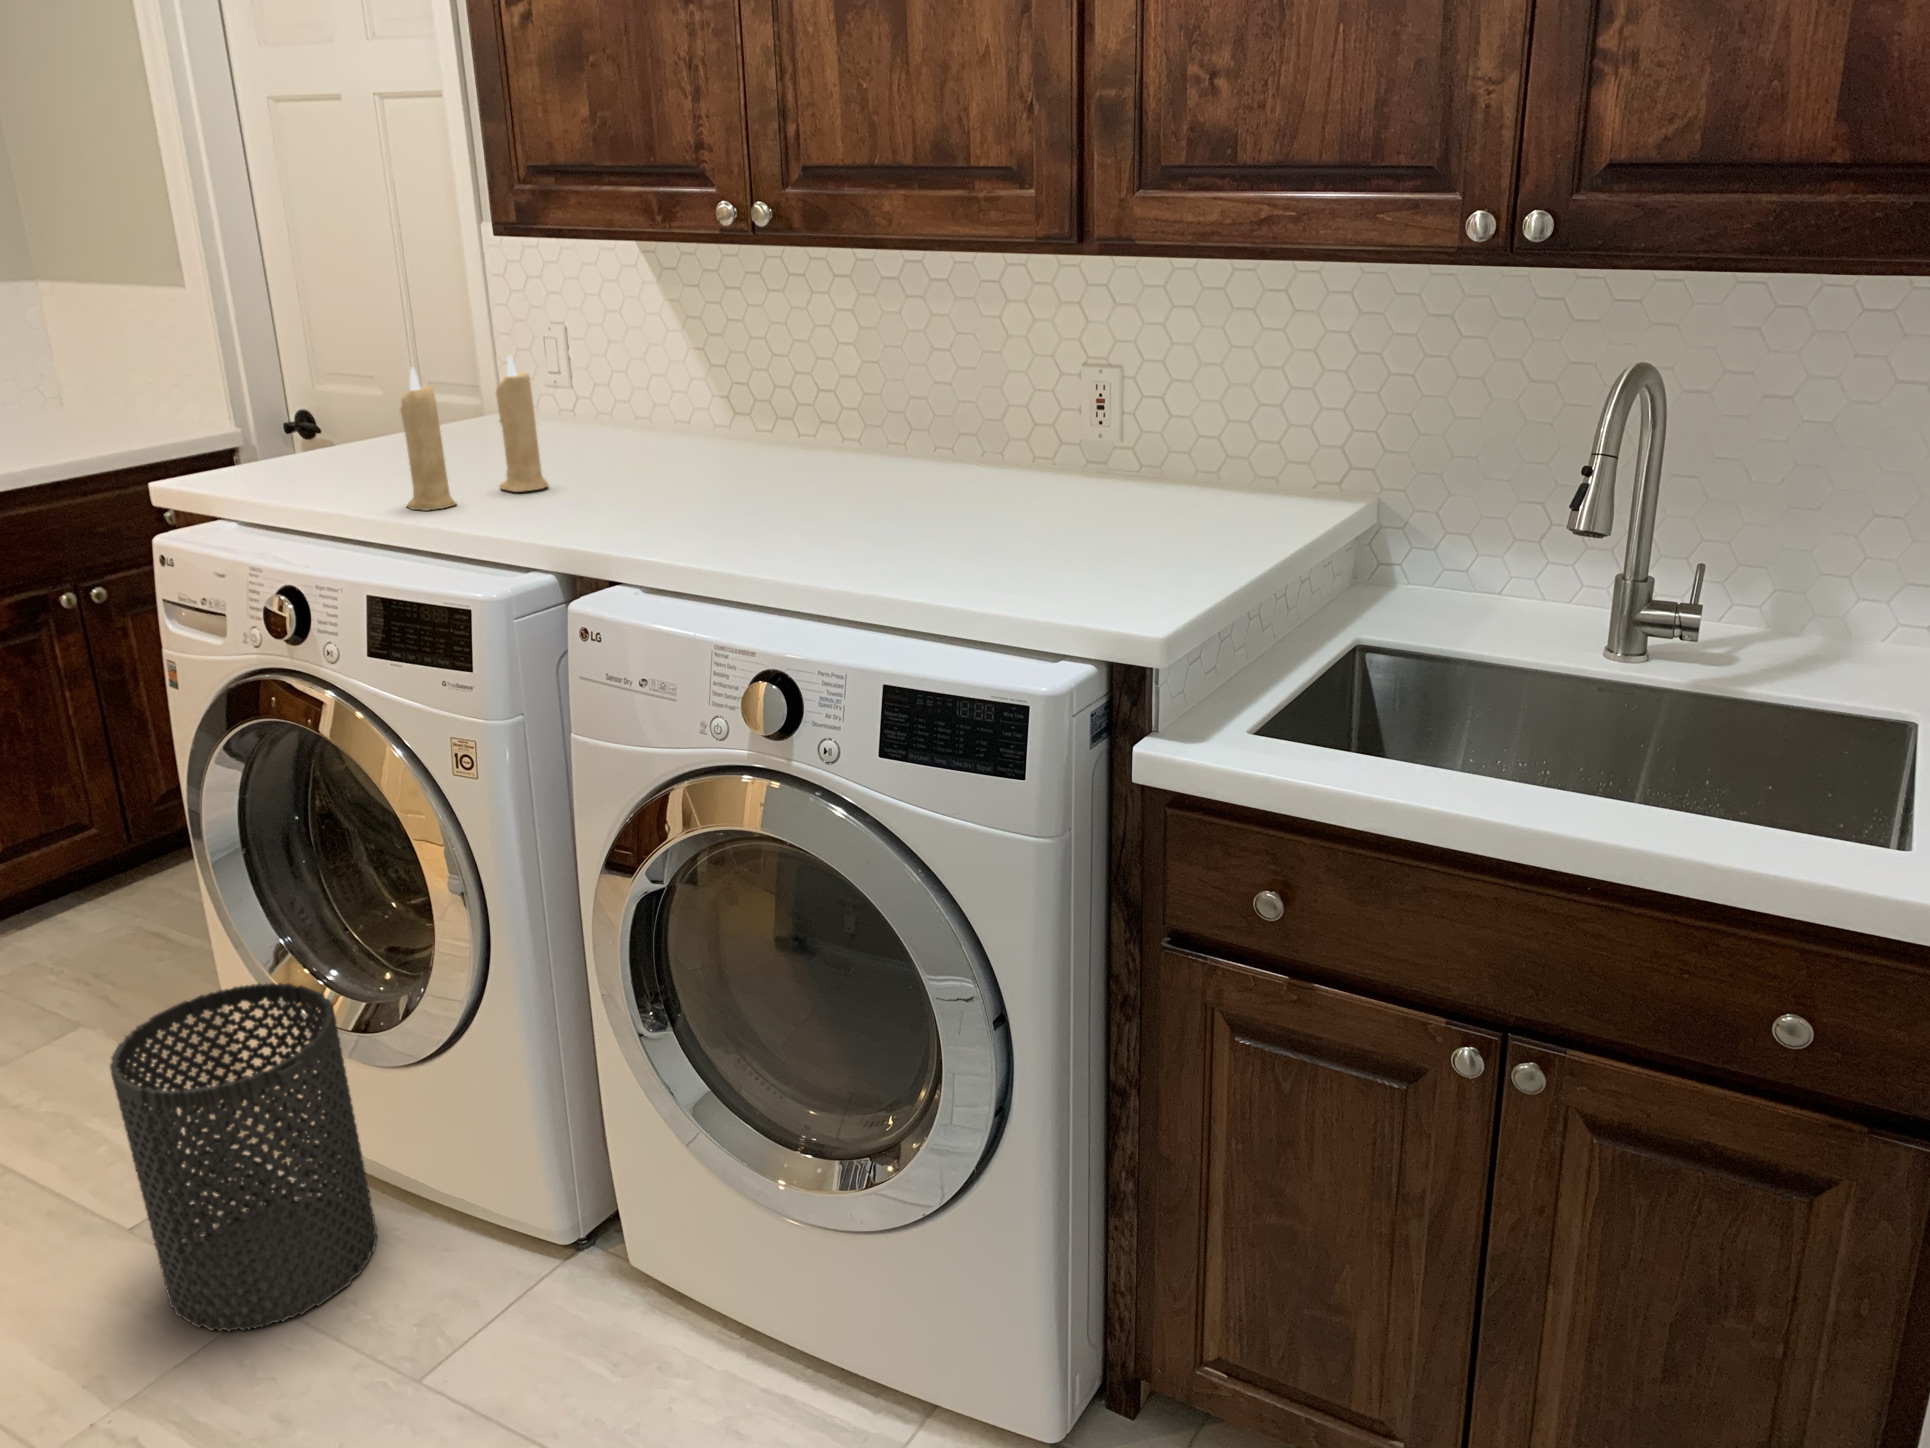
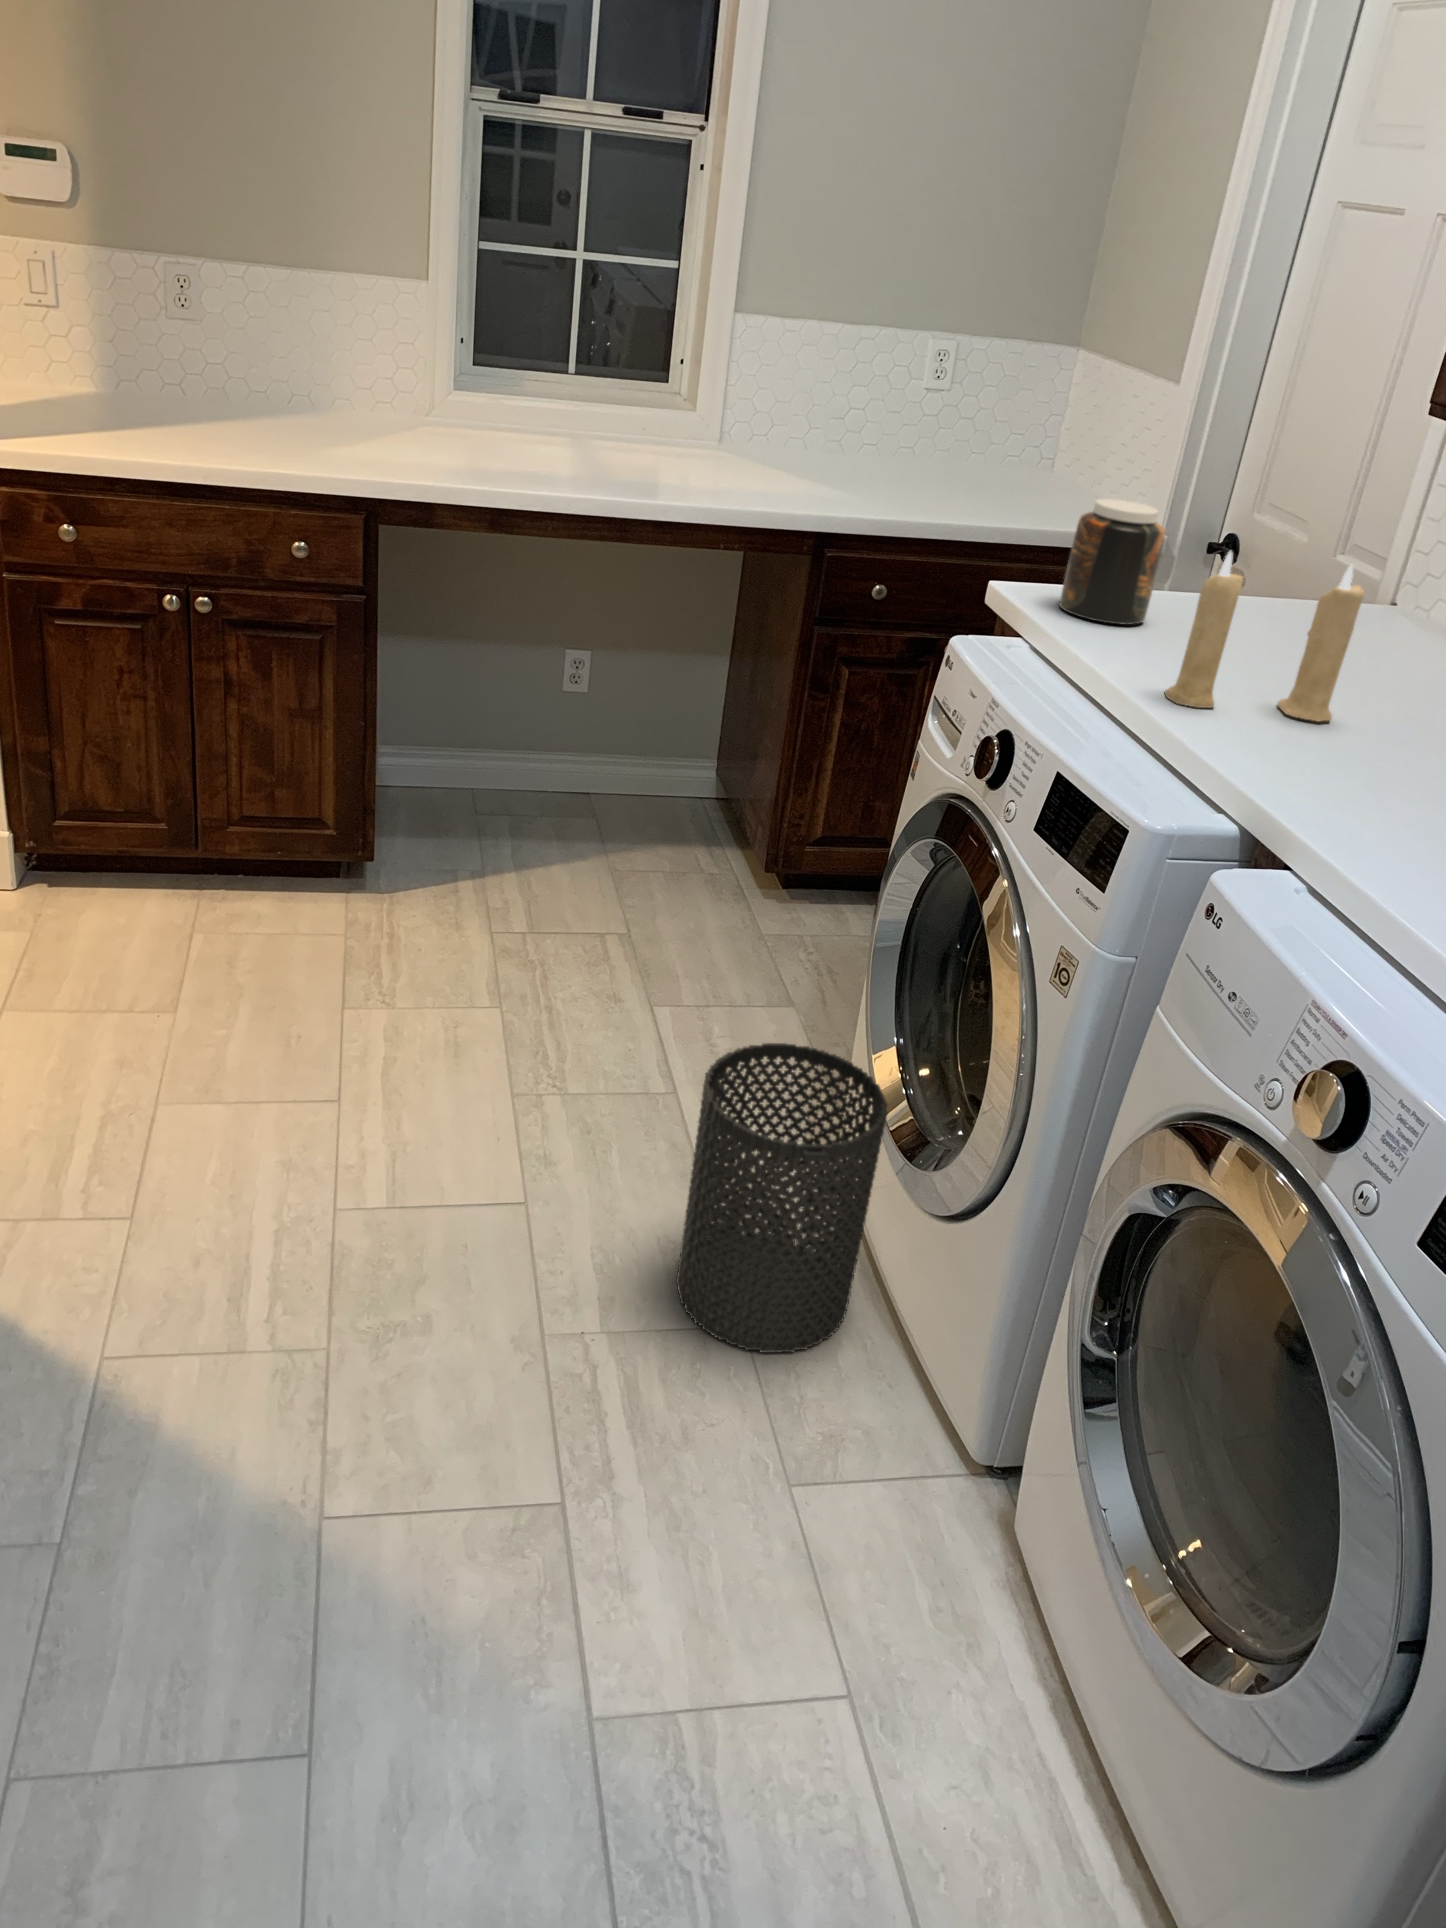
jar: none [222,366,328,482] -> present [1059,499,1166,625]

